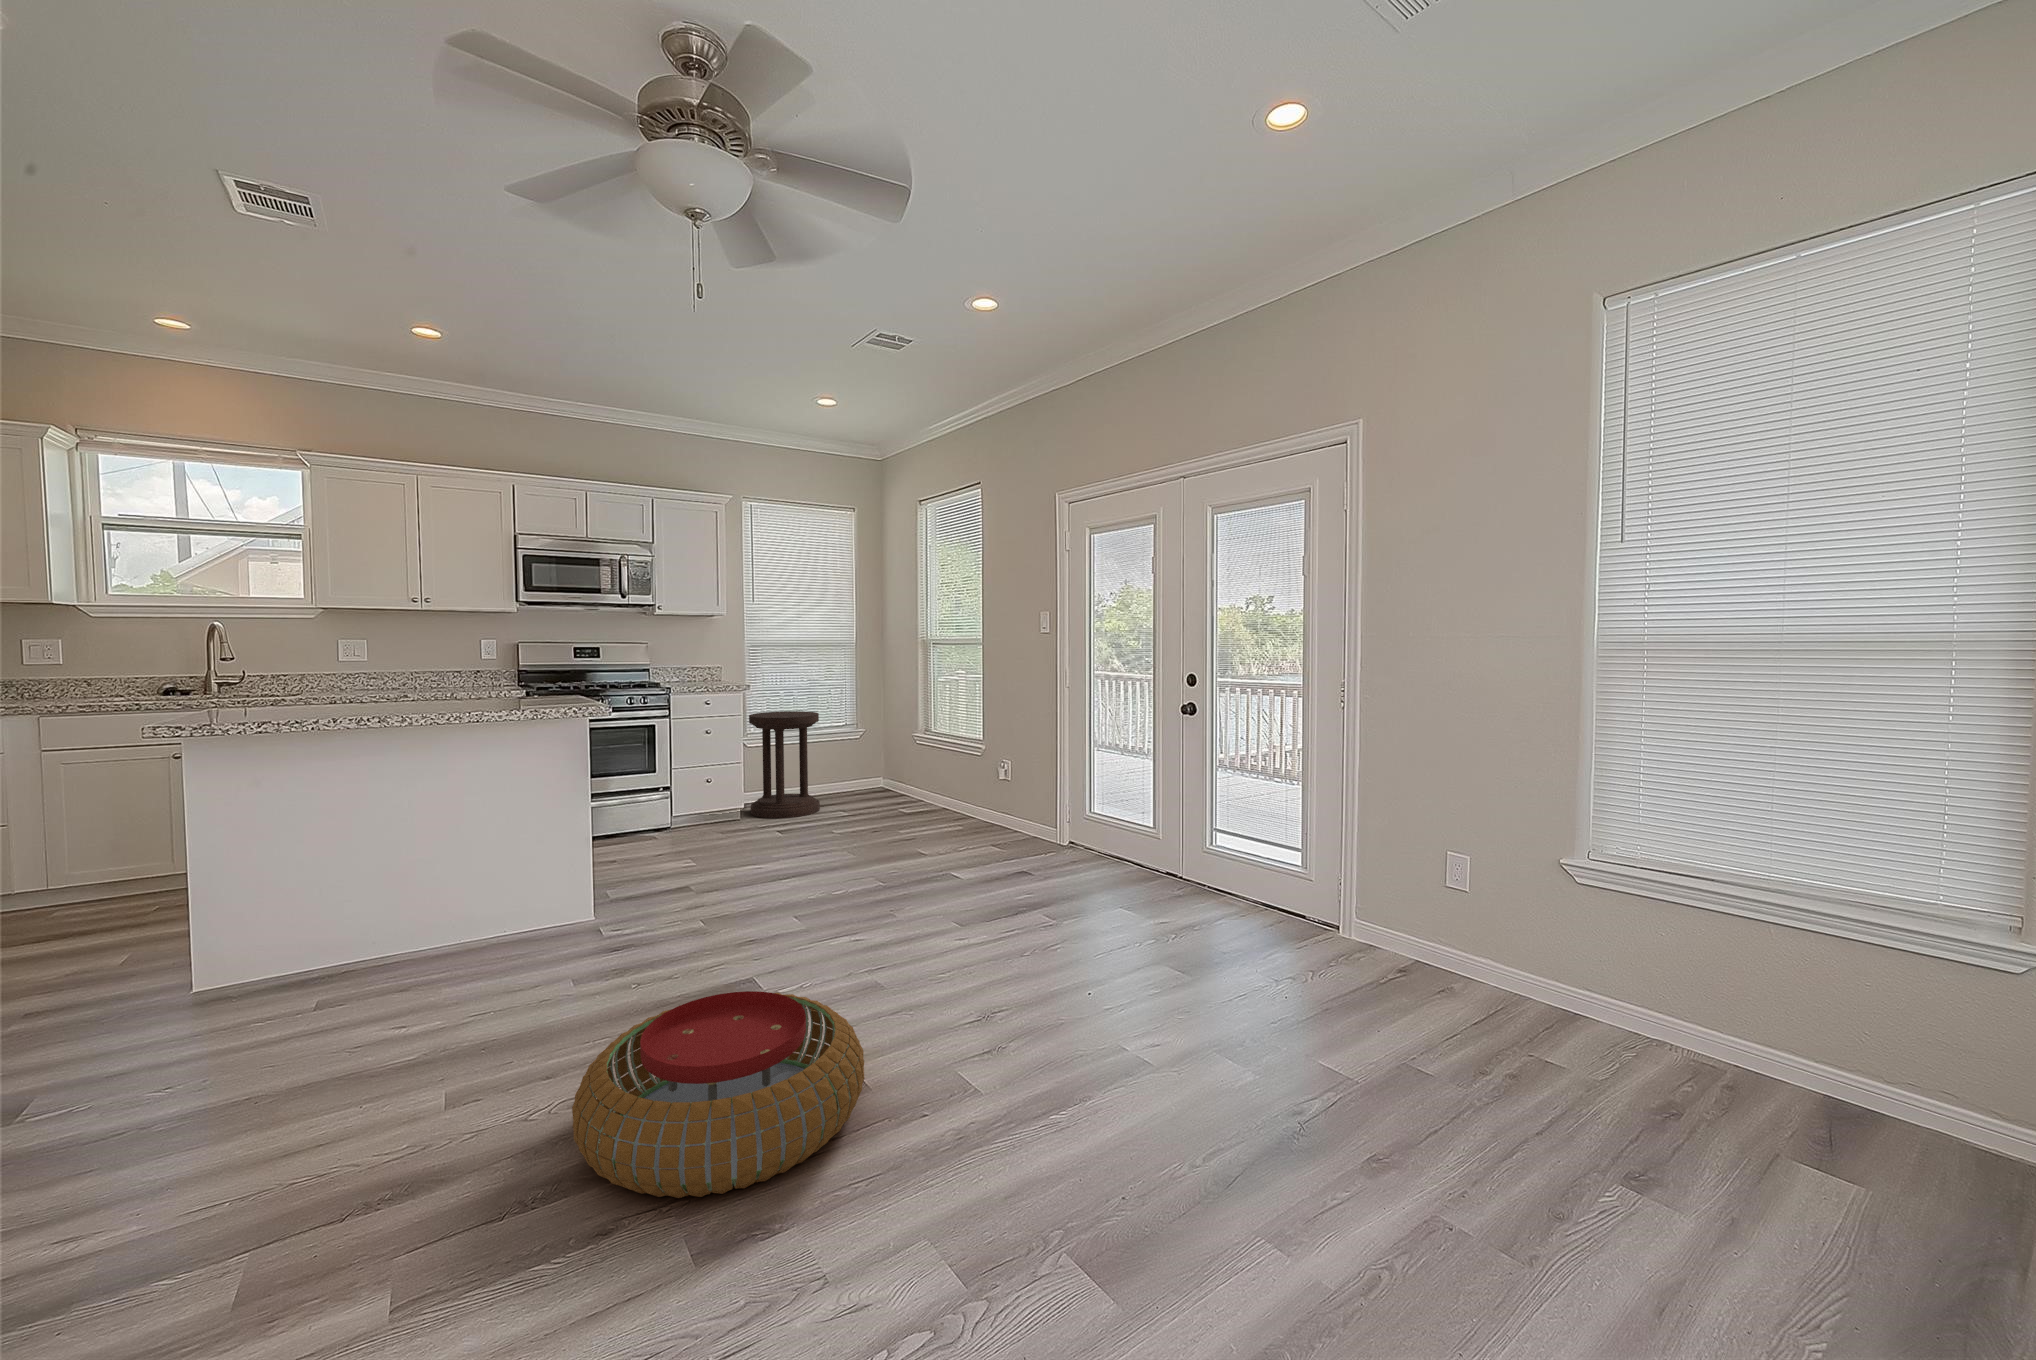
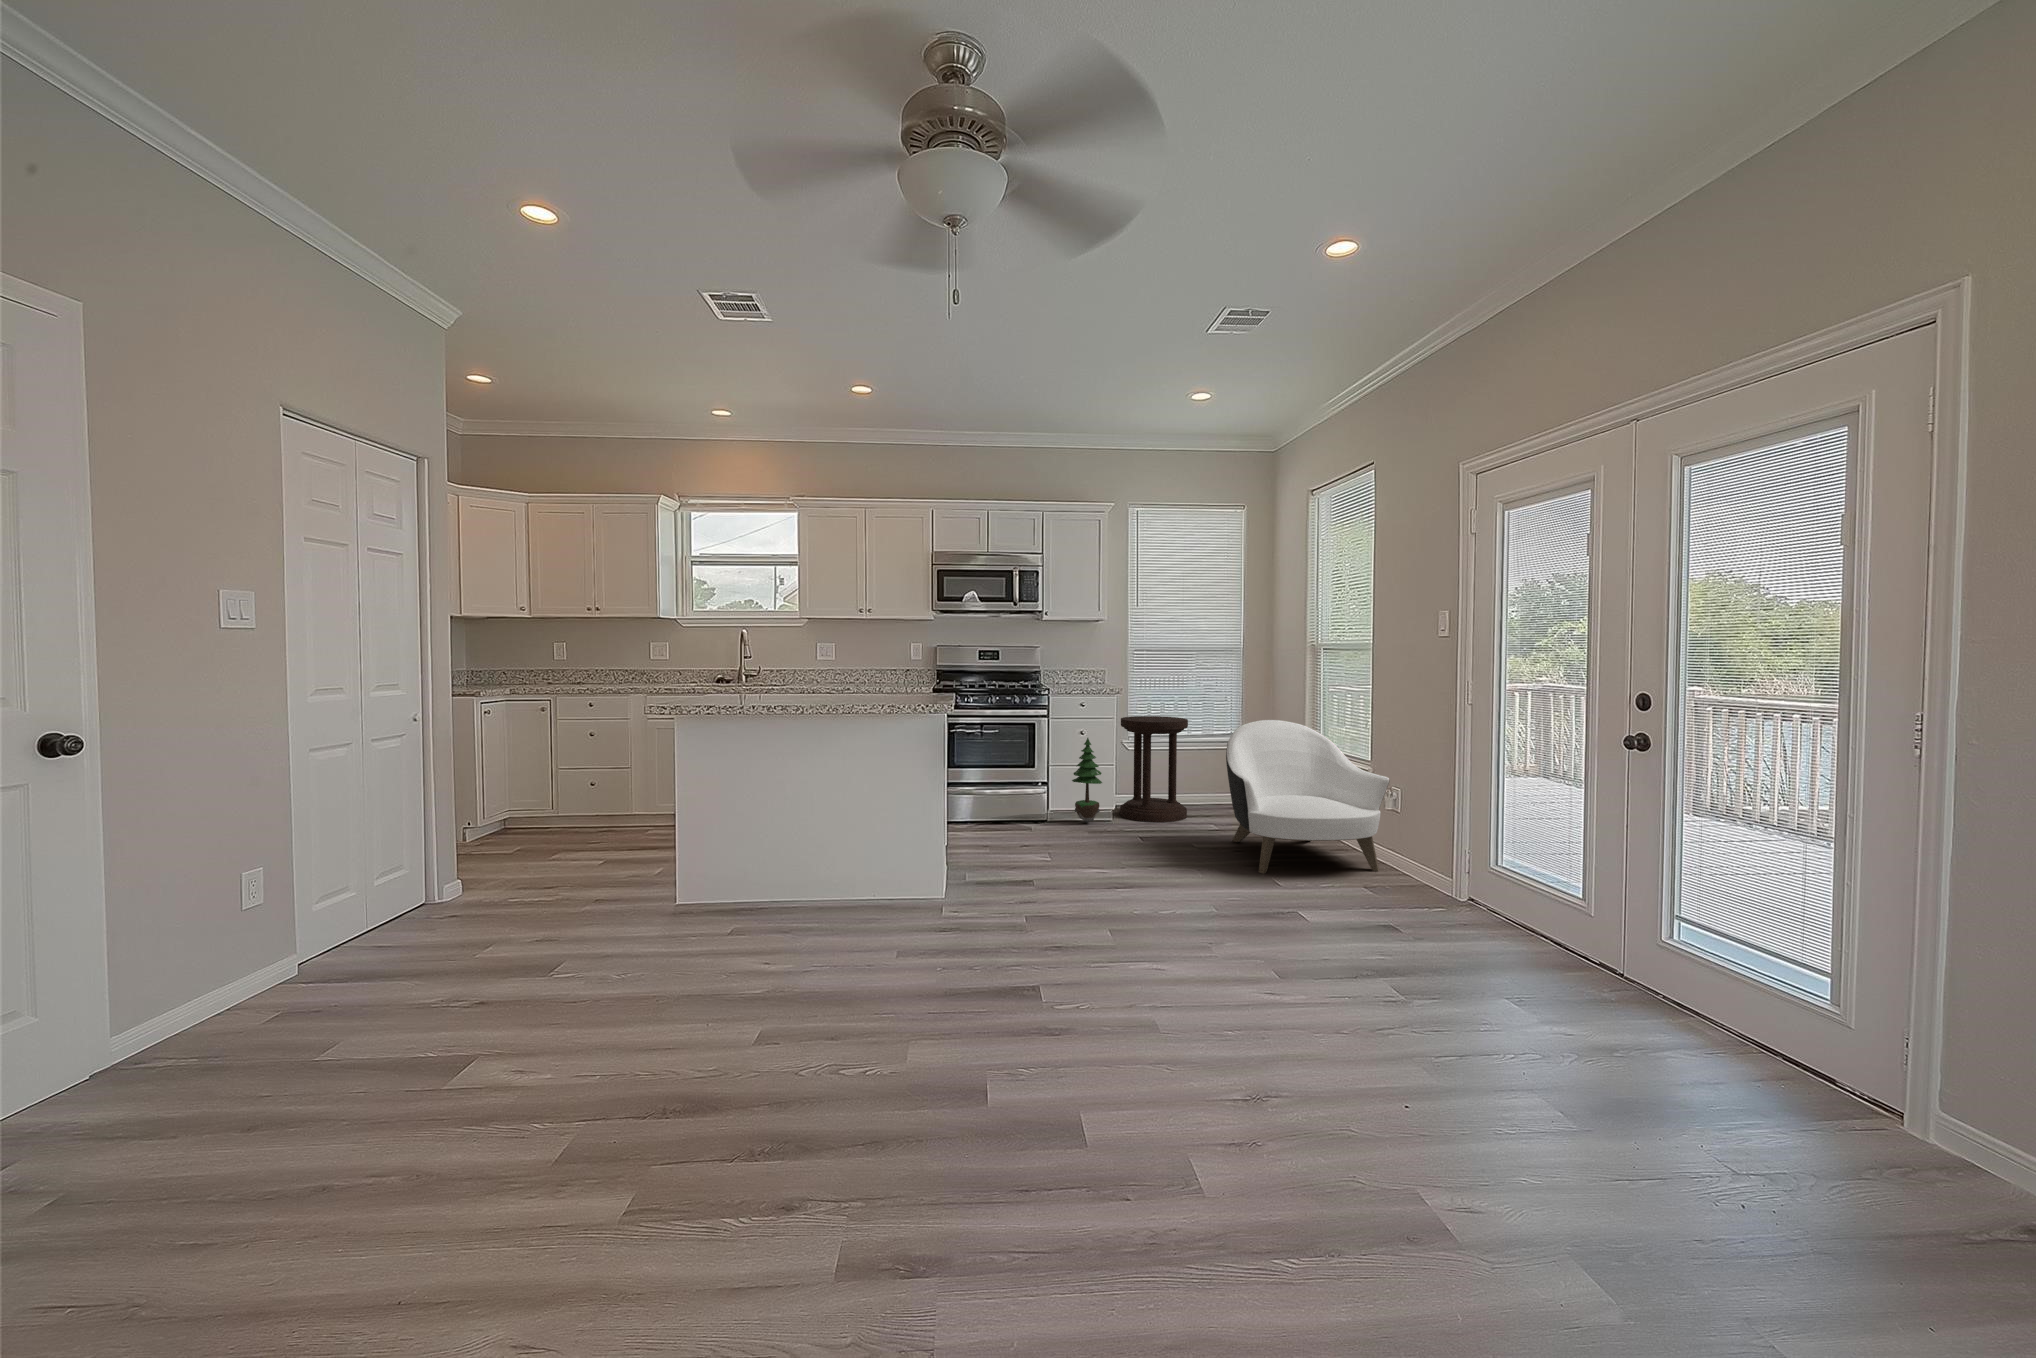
armchair: none [868,709,1008,850] -> present [1226,720,1390,874]
potted tree: none [701,737,736,827] -> present [1072,738,1102,823]
pouf: present [572,991,865,1198] -> none [792,997,1084,1223]

